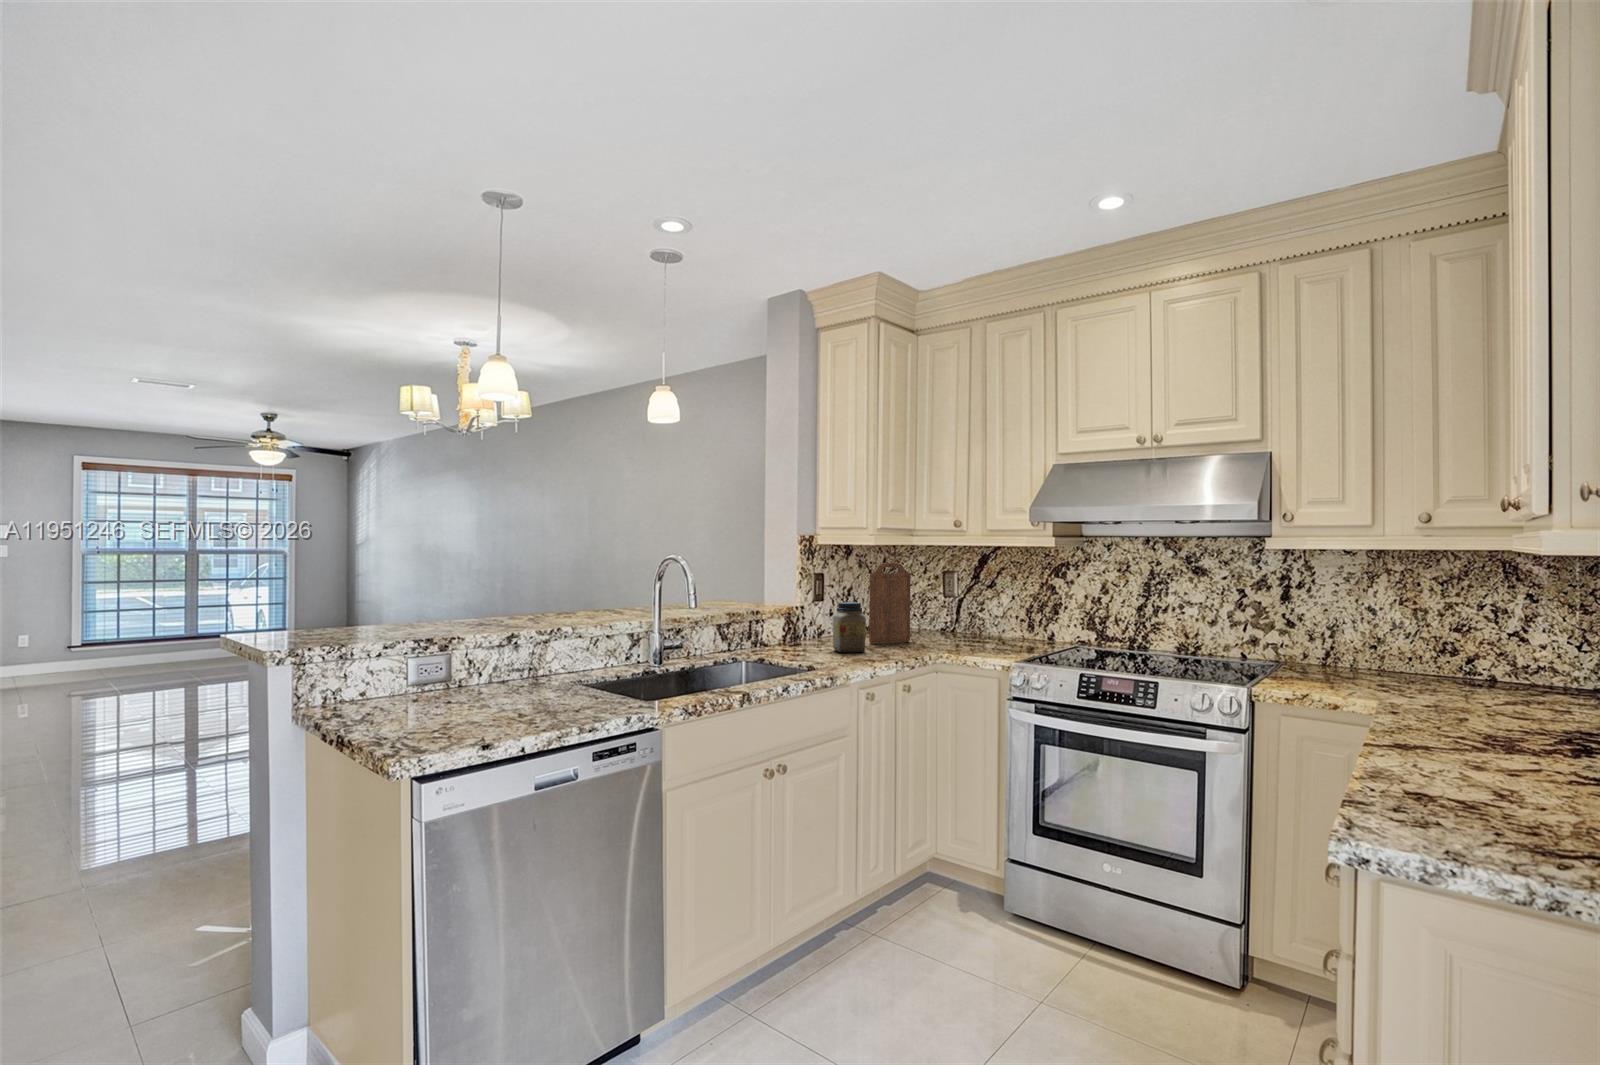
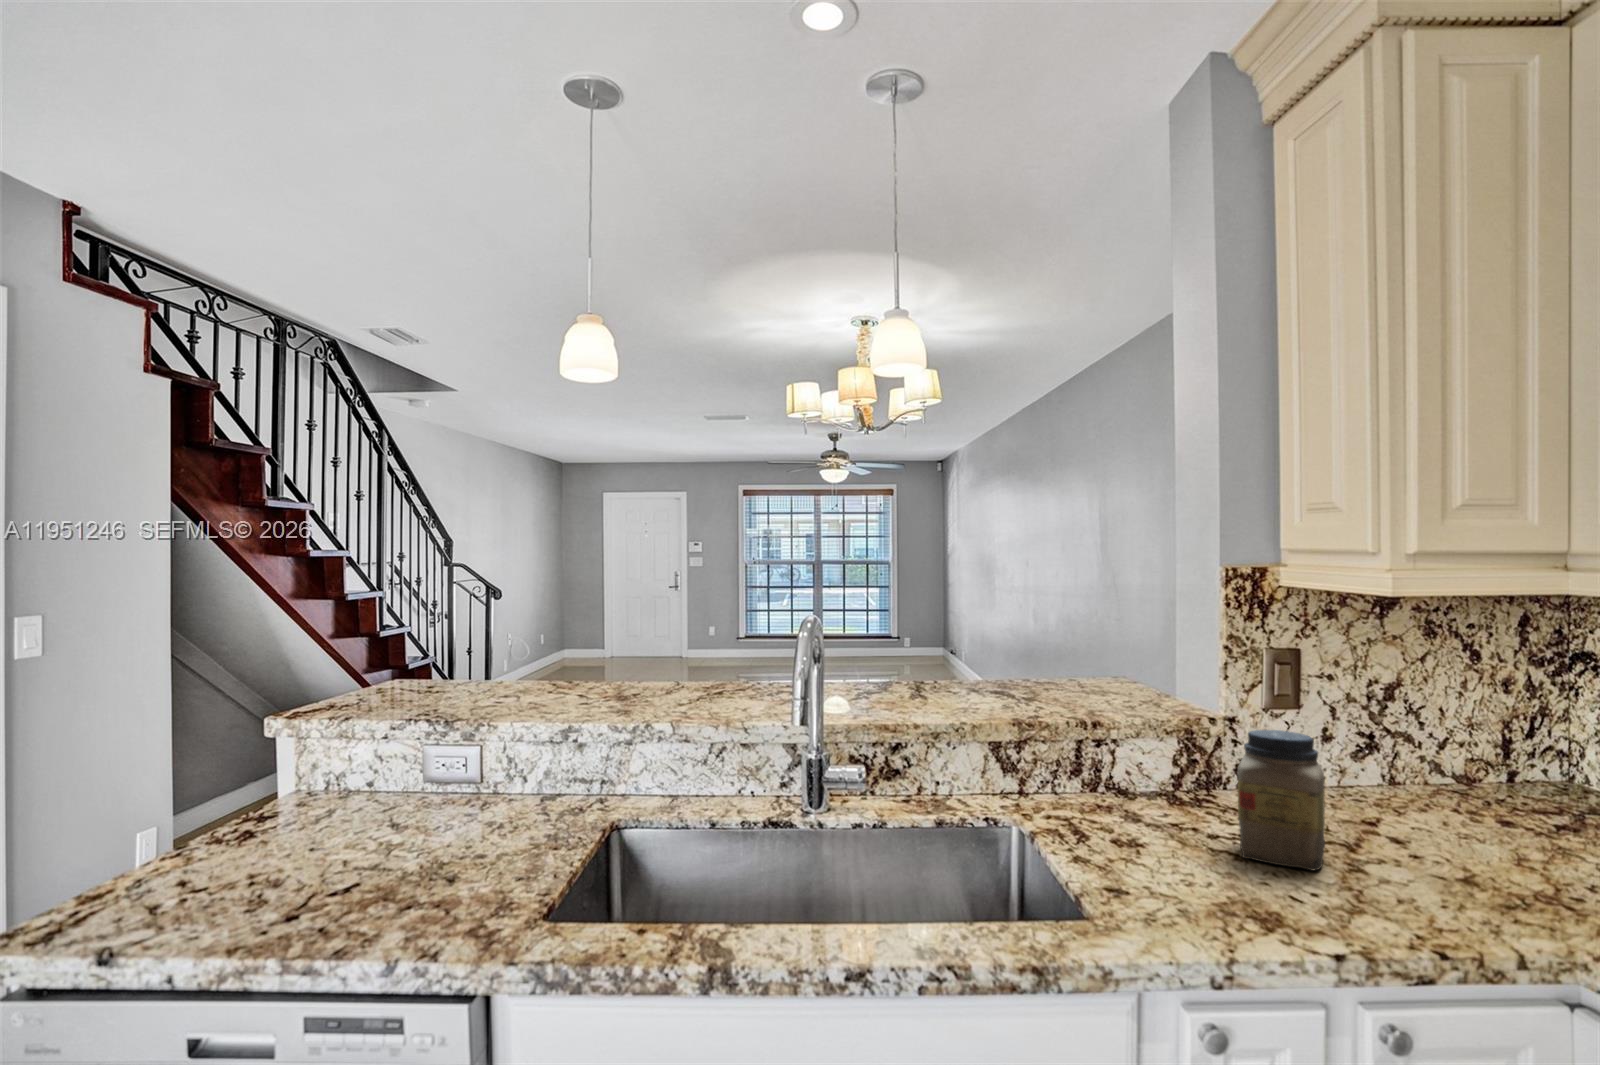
cutting board: present [869,563,911,643] -> none [1390,635,1551,855]

